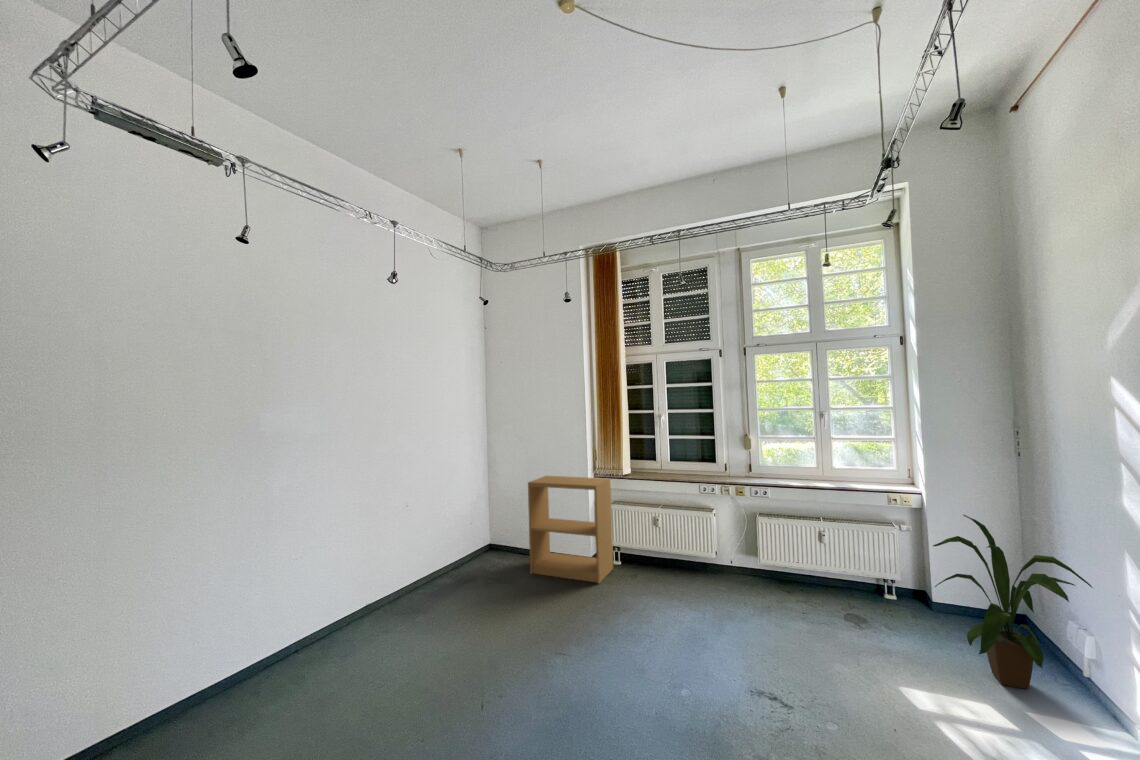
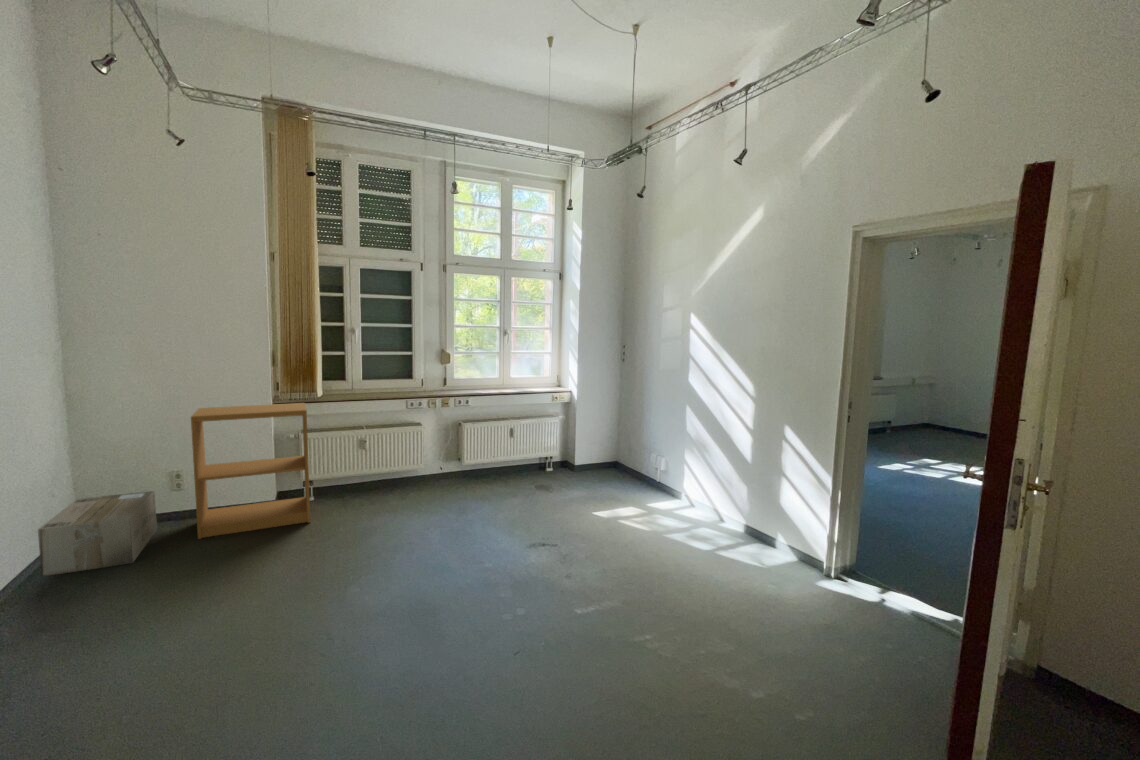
house plant: present [933,515,1092,689] -> none [598,398,673,497]
cardboard box: none [452,527,521,580] -> present [38,491,157,576]

